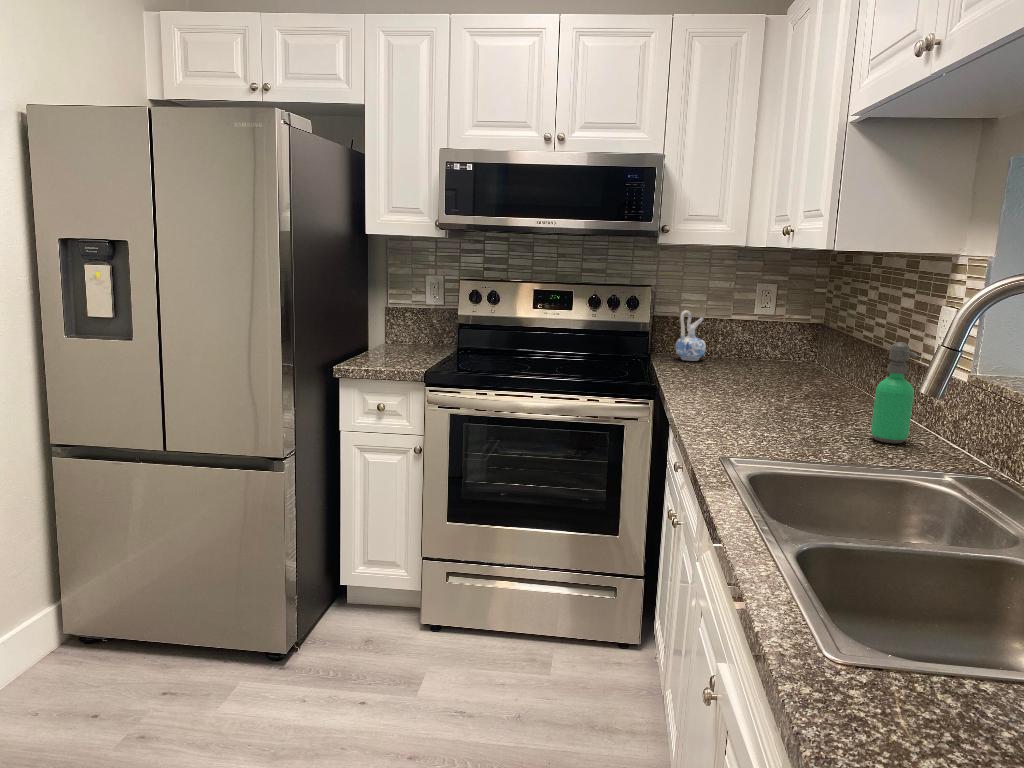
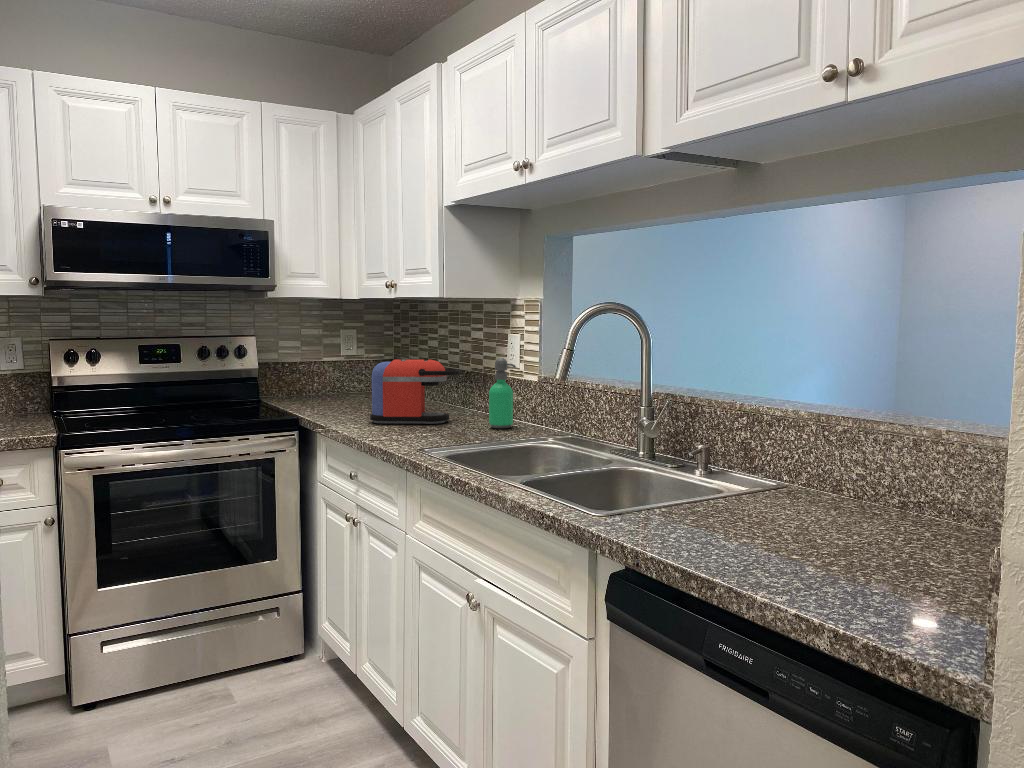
ceramic pitcher: present [675,311,706,361] -> none [283,356,310,400]
coffee maker: none [724,329,849,419] -> present [370,359,460,424]

